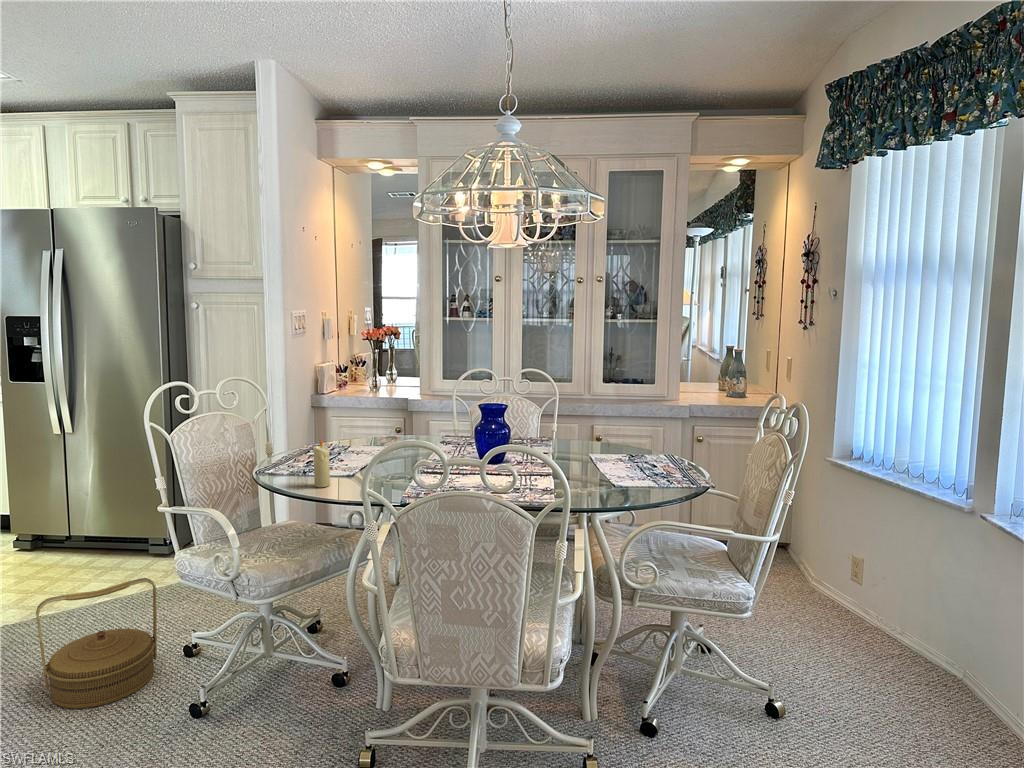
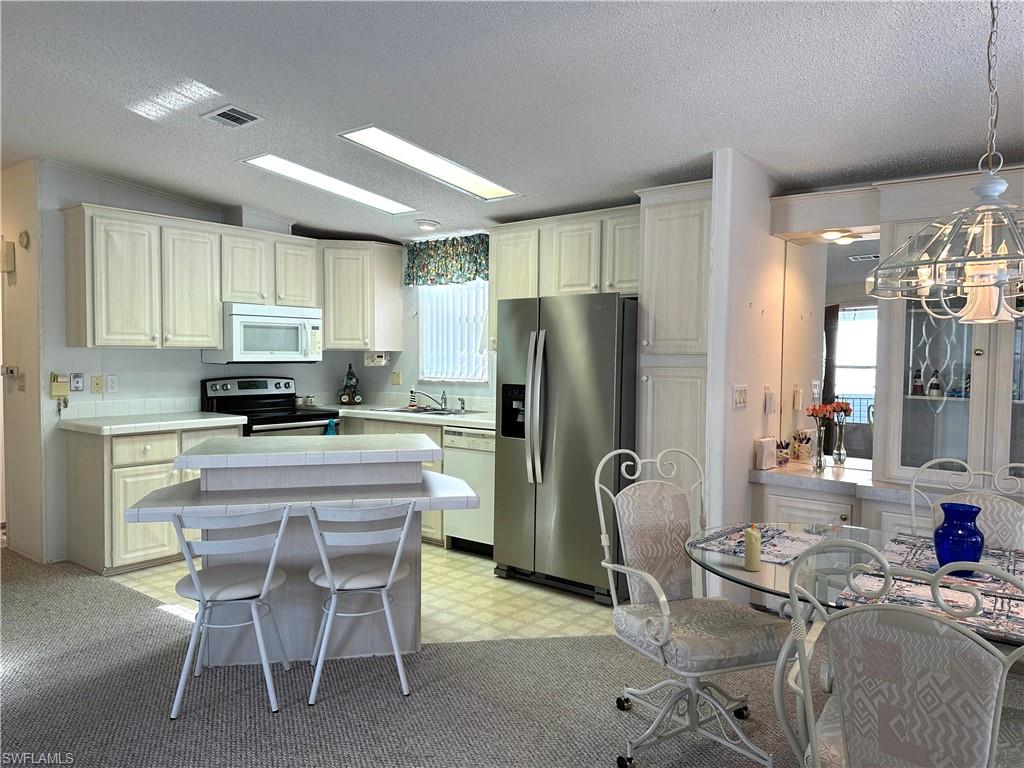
basket: present [36,578,157,709] -> none [511,623,598,728]

